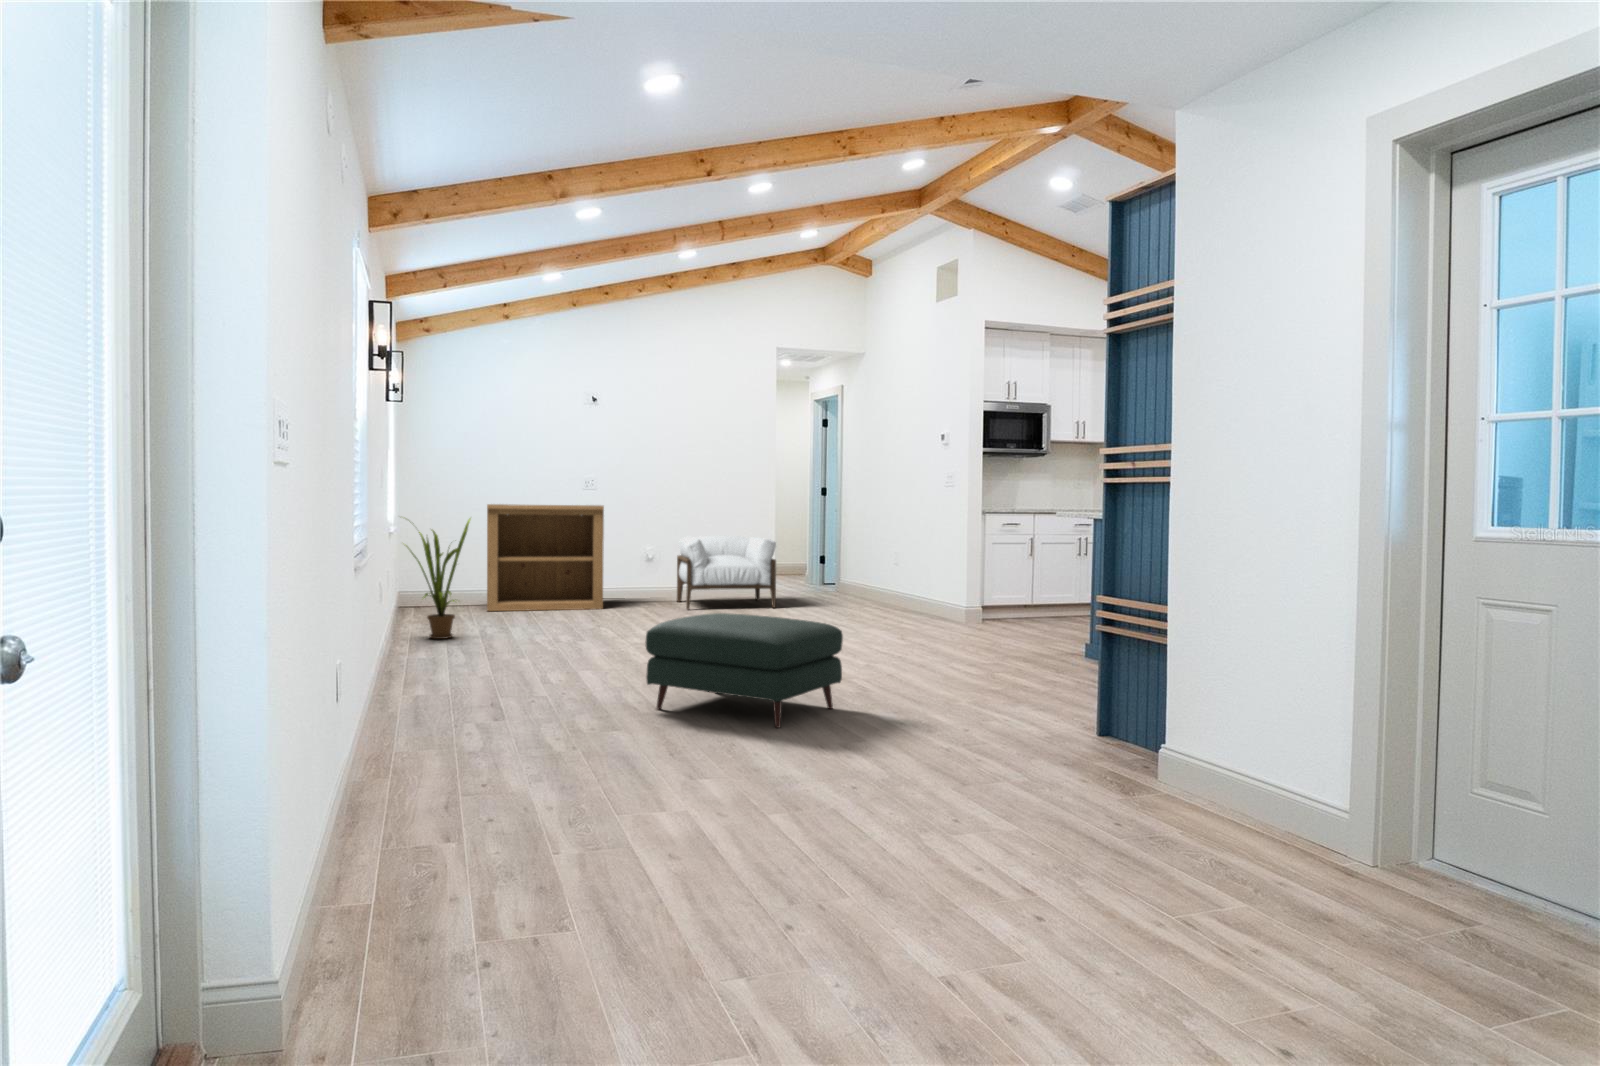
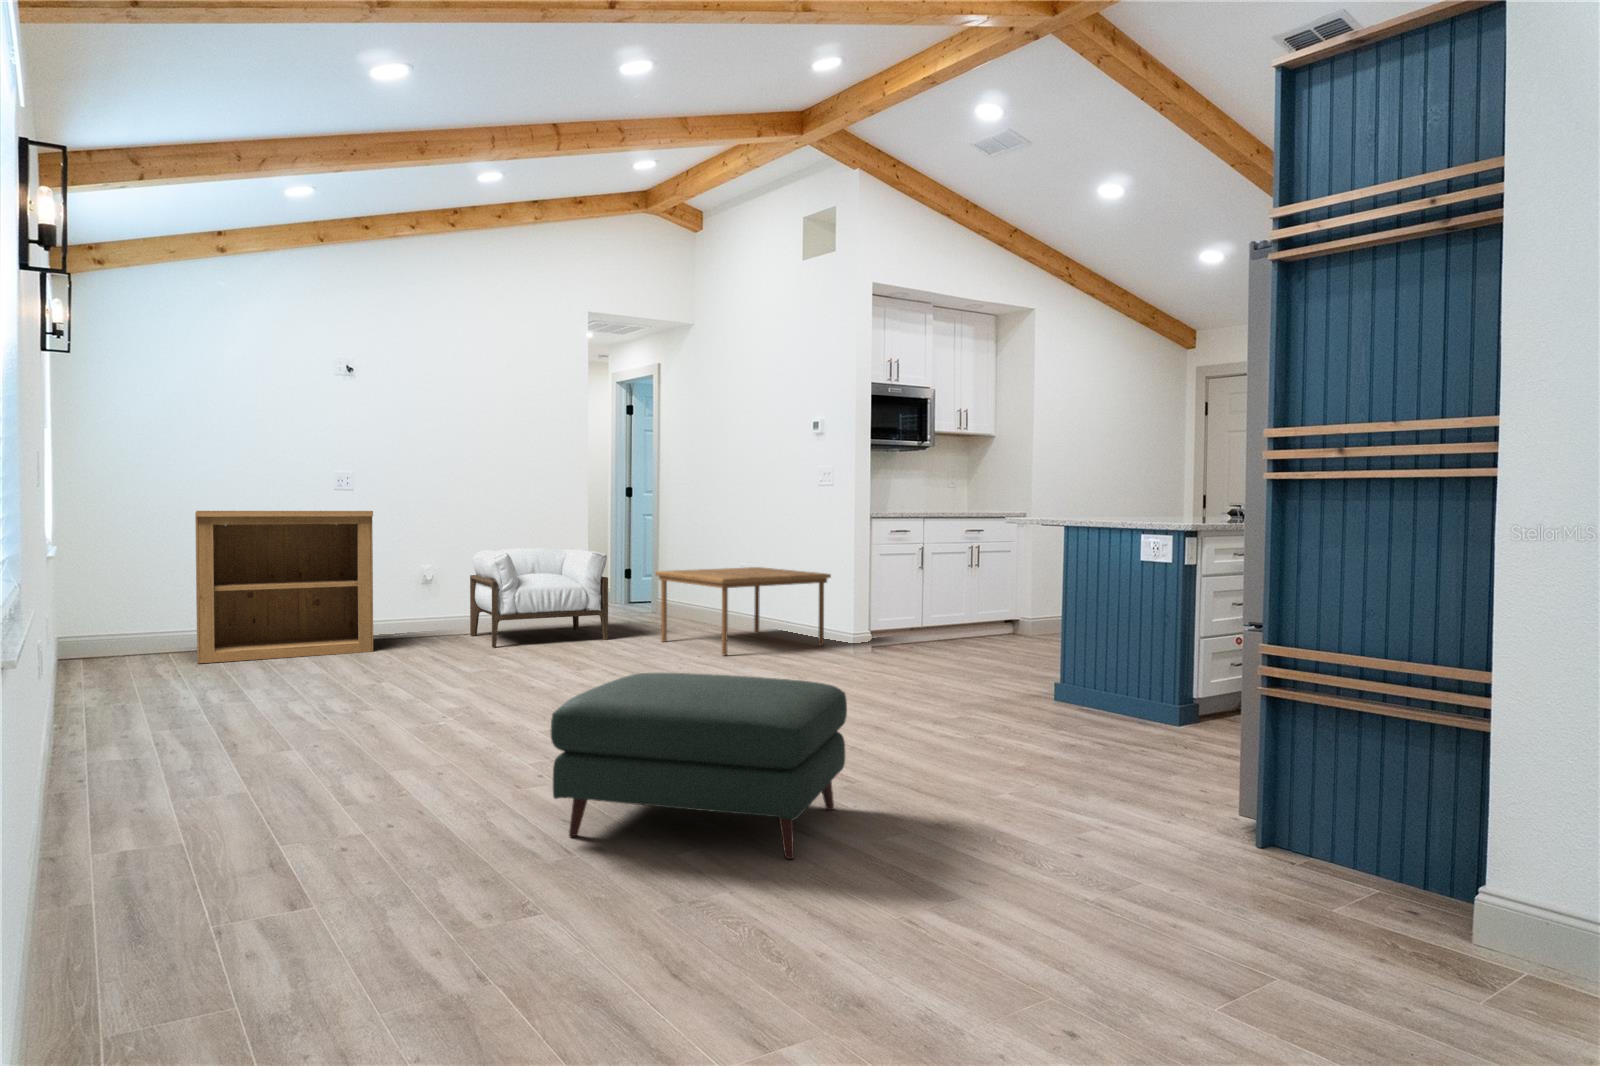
house plant: present [406,518,471,639] -> none [55,529,184,718]
coffee table: none [811,555,948,622] -> present [655,567,831,655]

